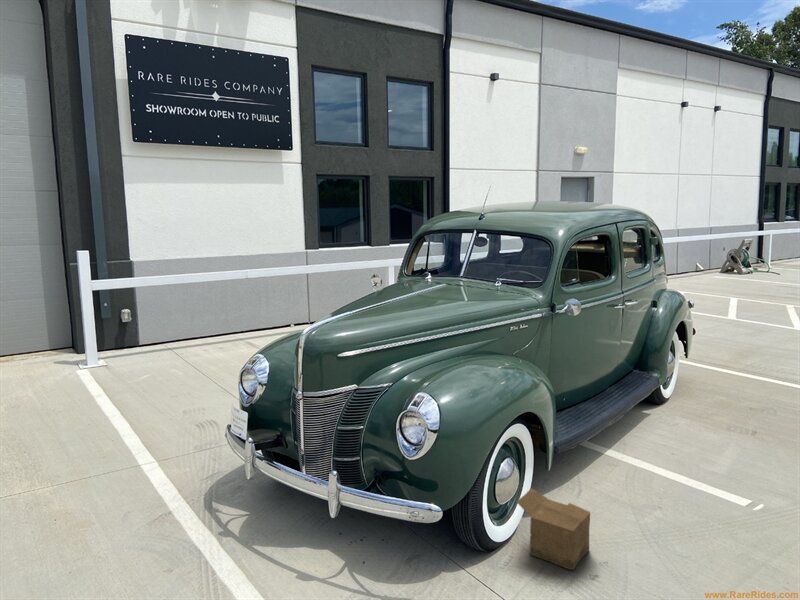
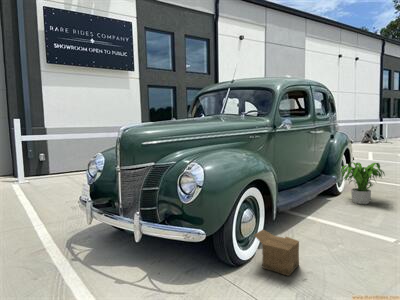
potted plant: none [668,346,747,424] -> present [341,162,384,204]

